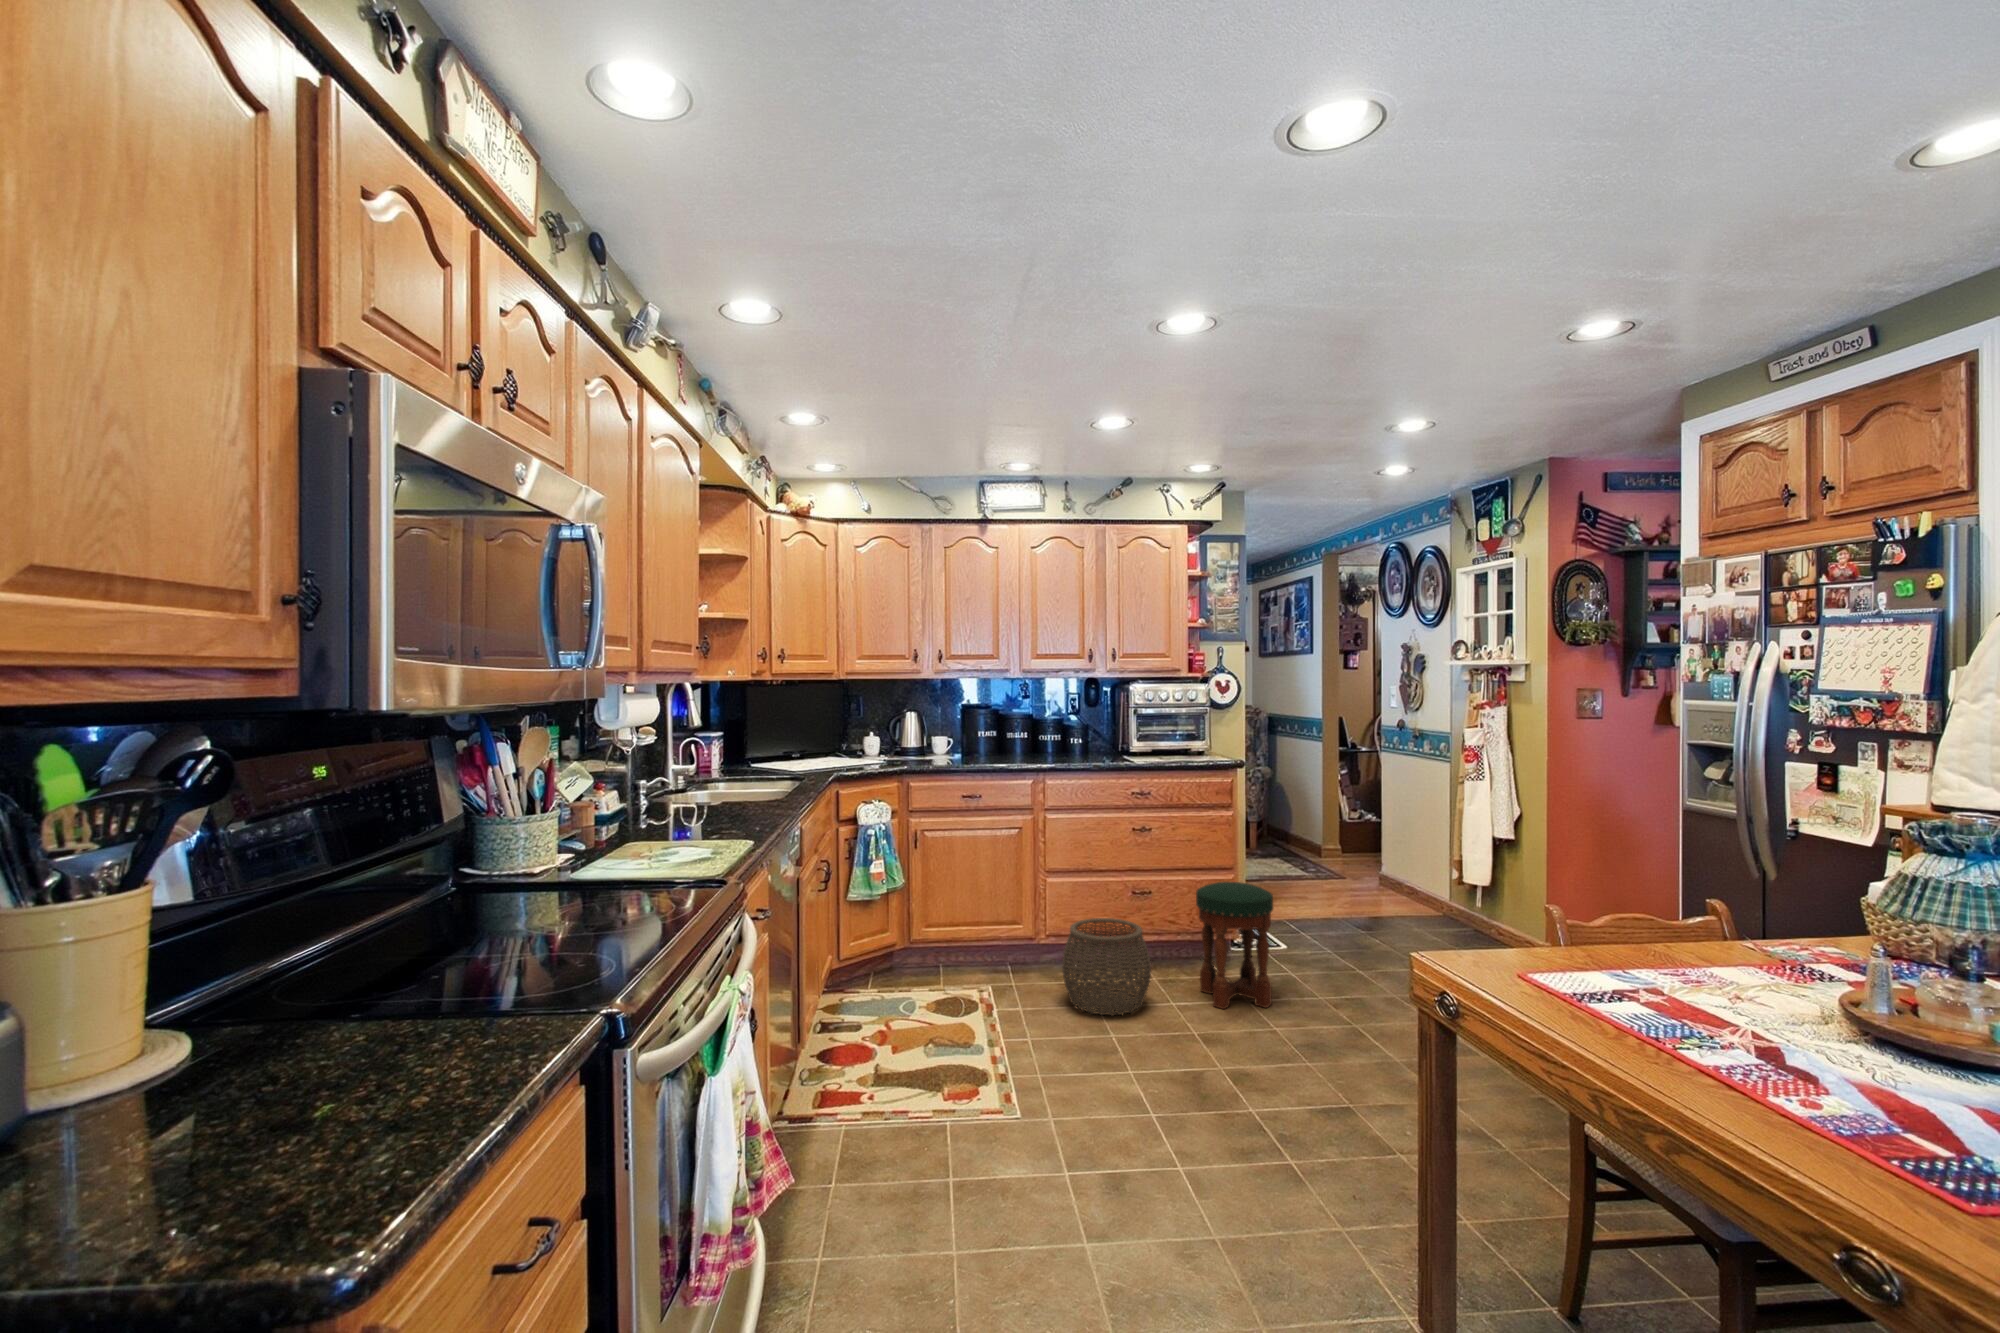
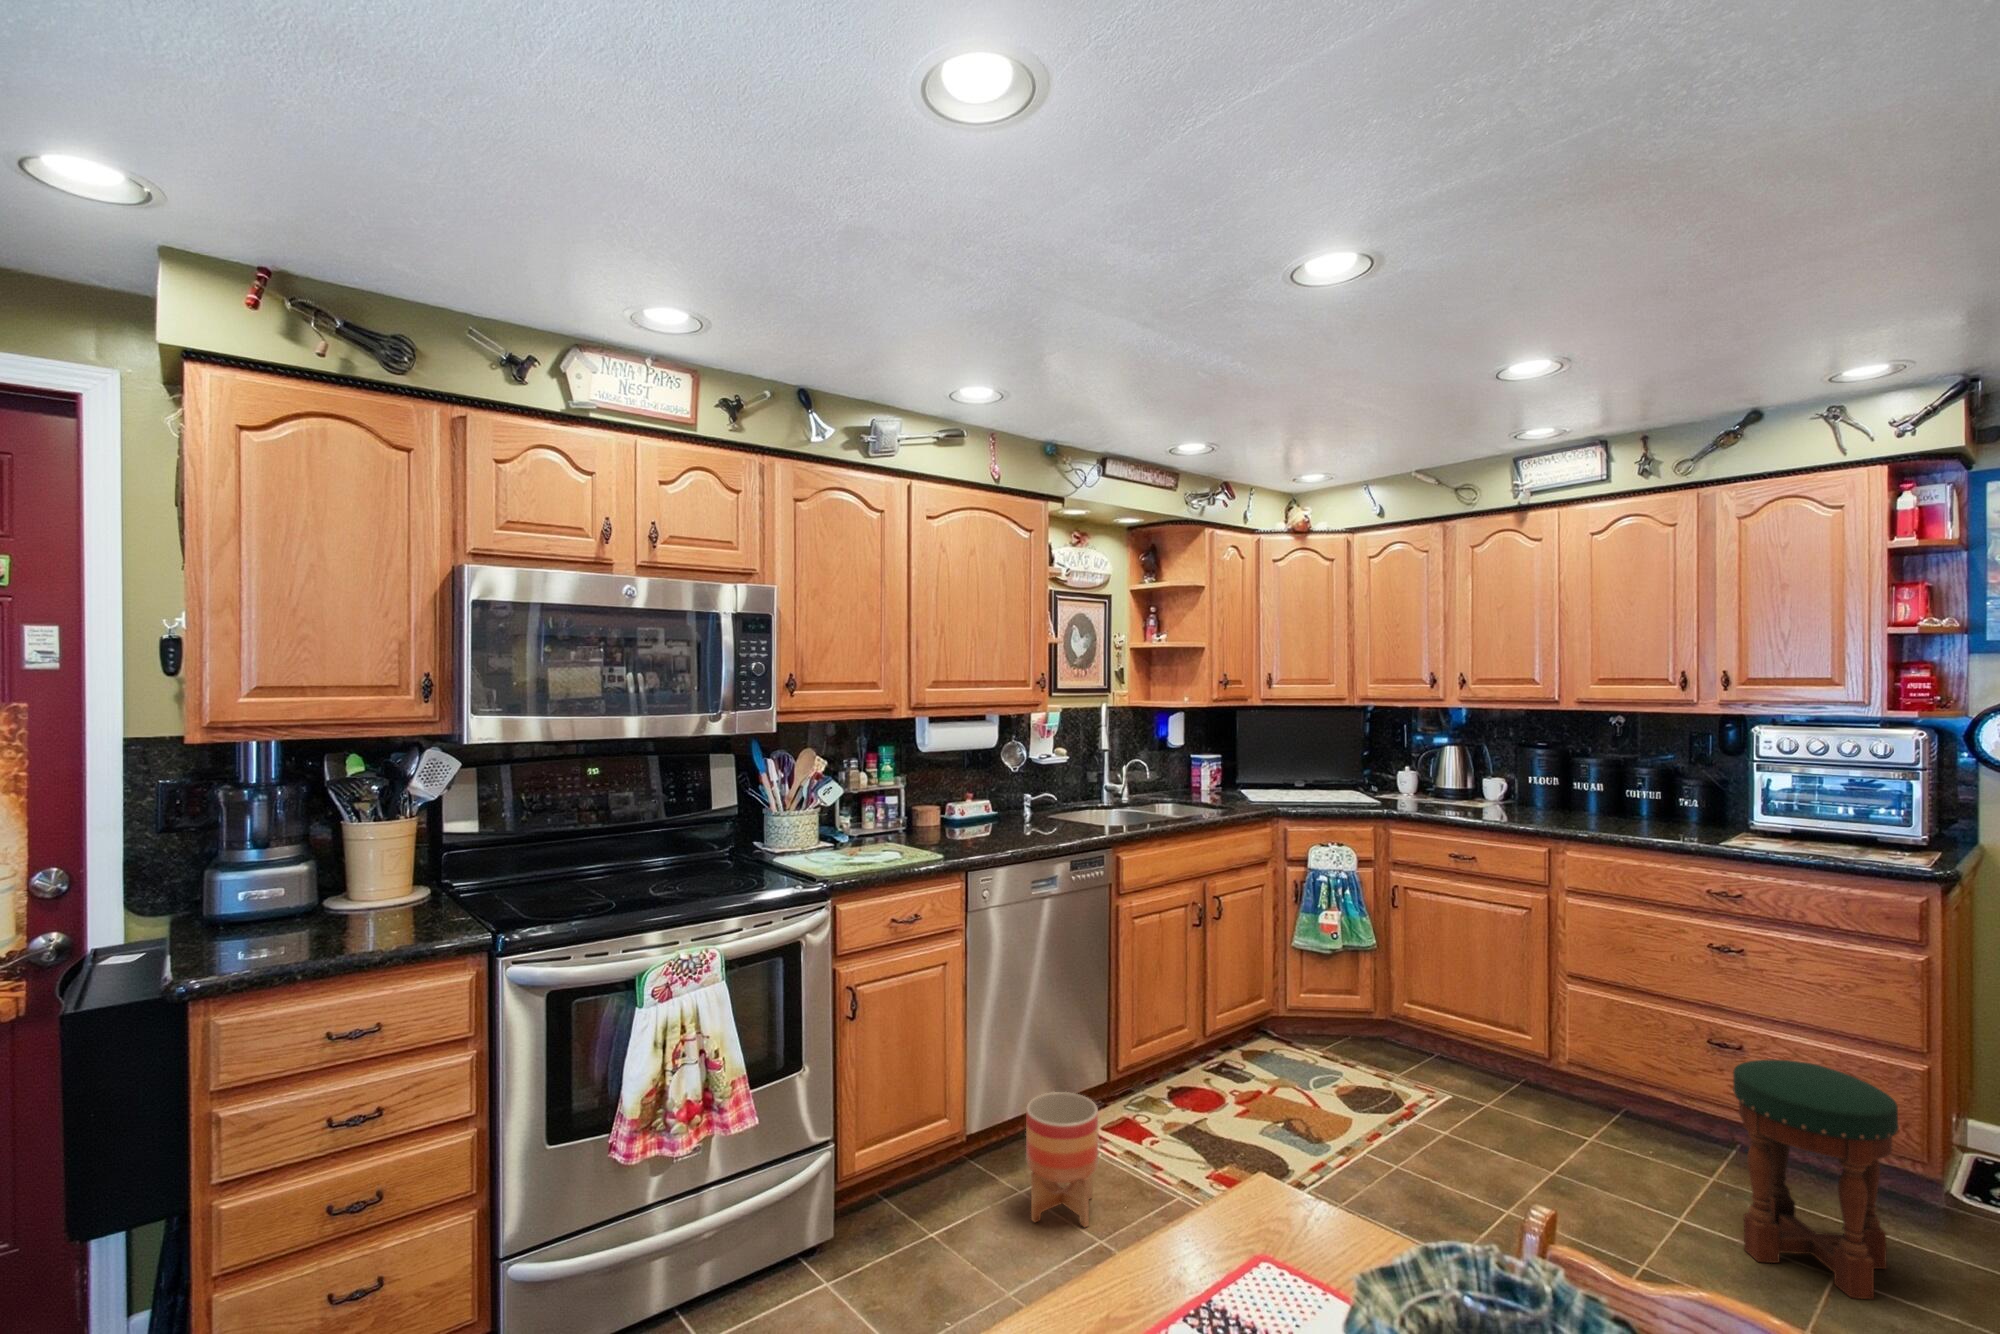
woven basket: present [1062,918,1151,1015] -> none [1499,1047,1644,1198]
planter: none [847,1074,928,1227] -> present [1026,1092,1098,1227]

